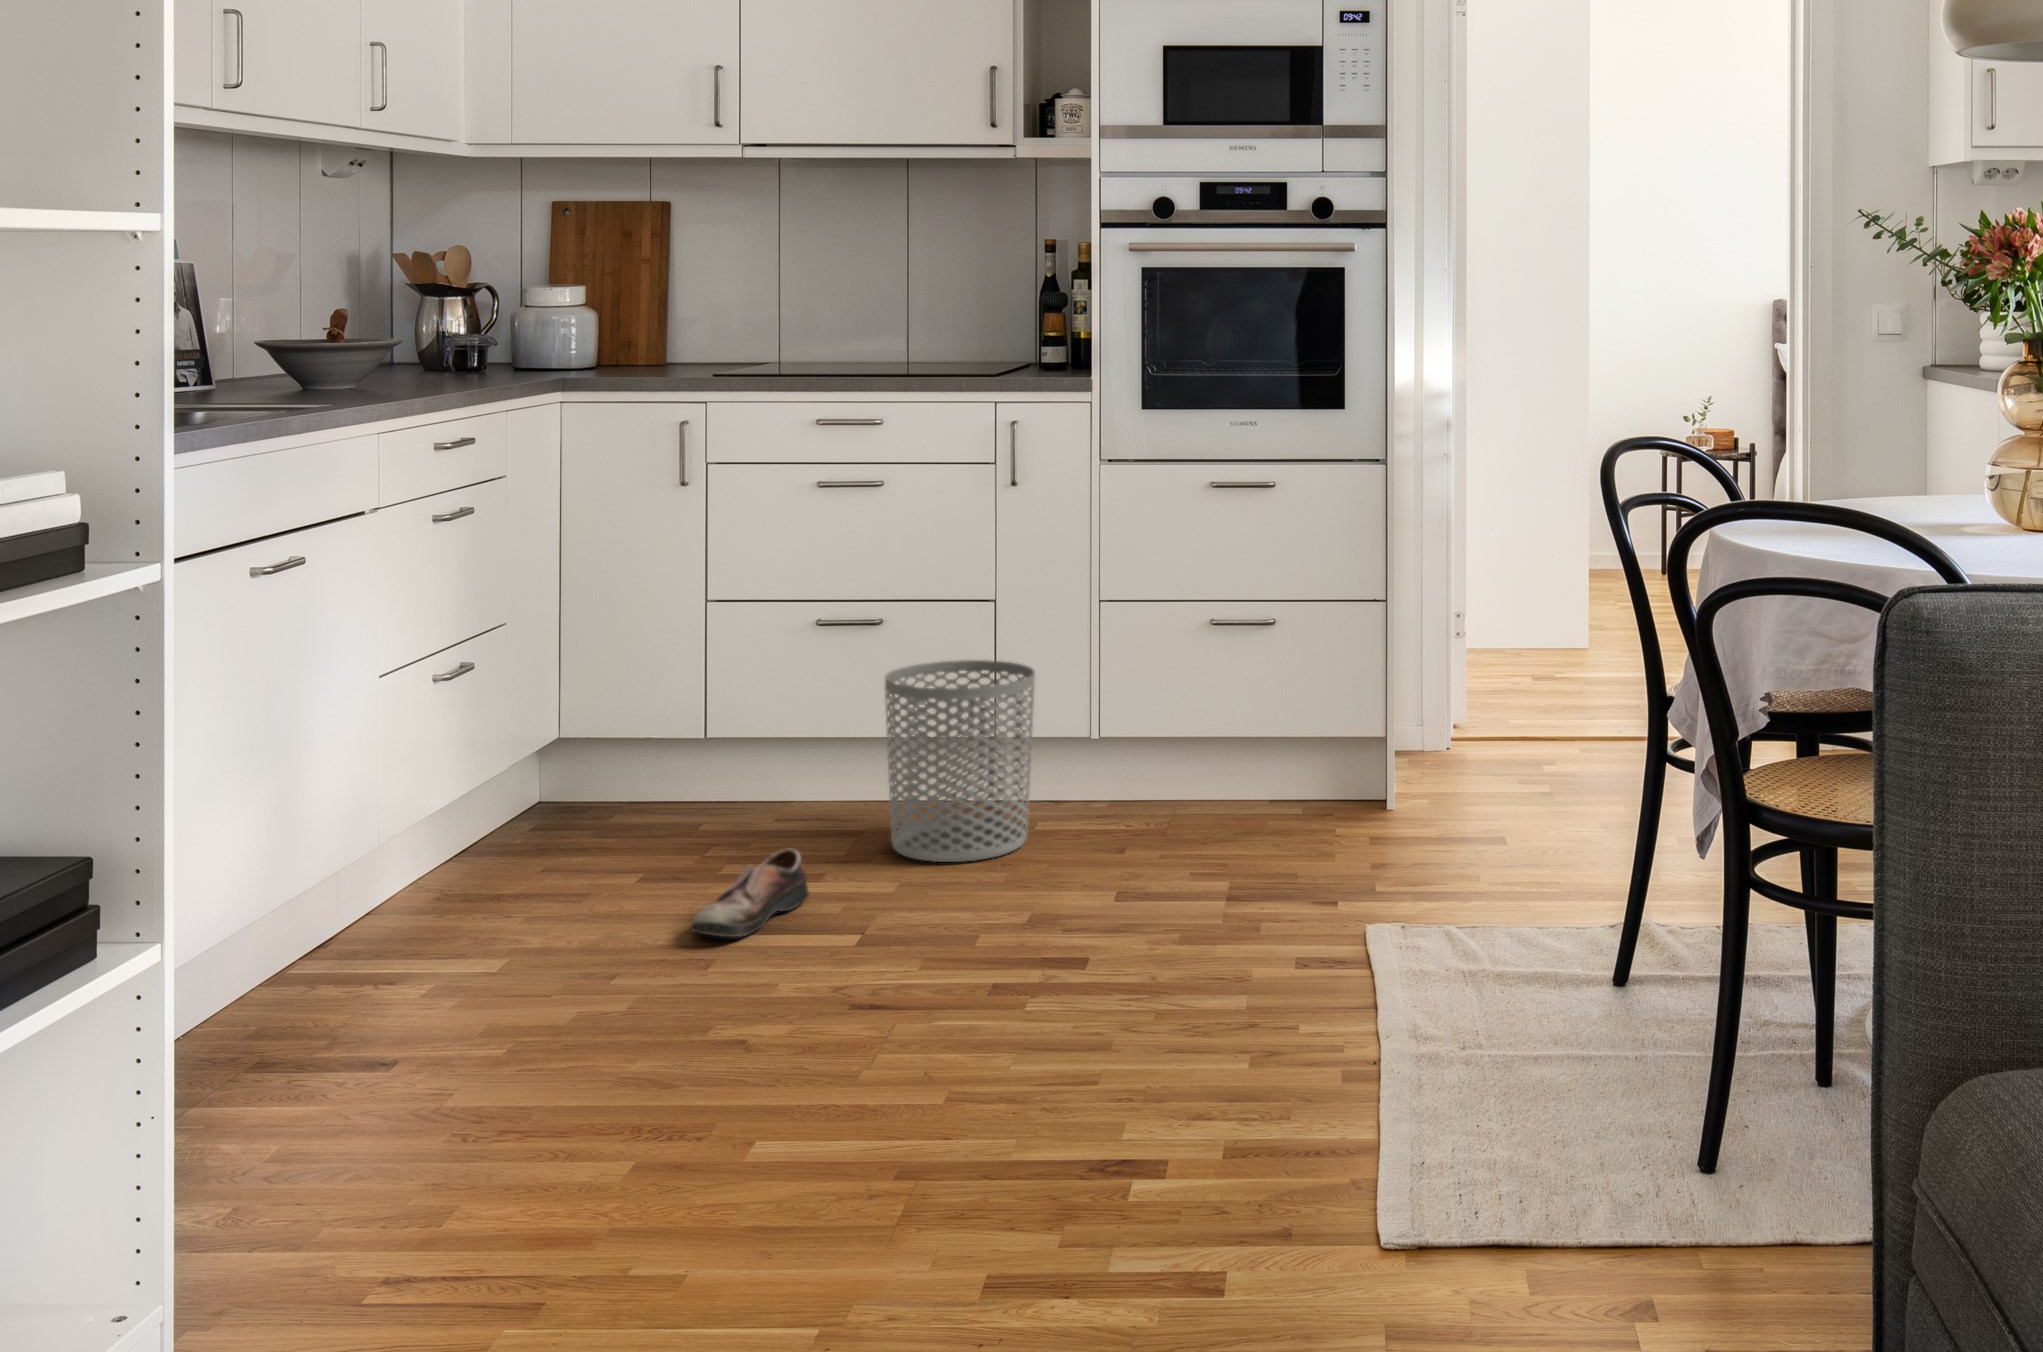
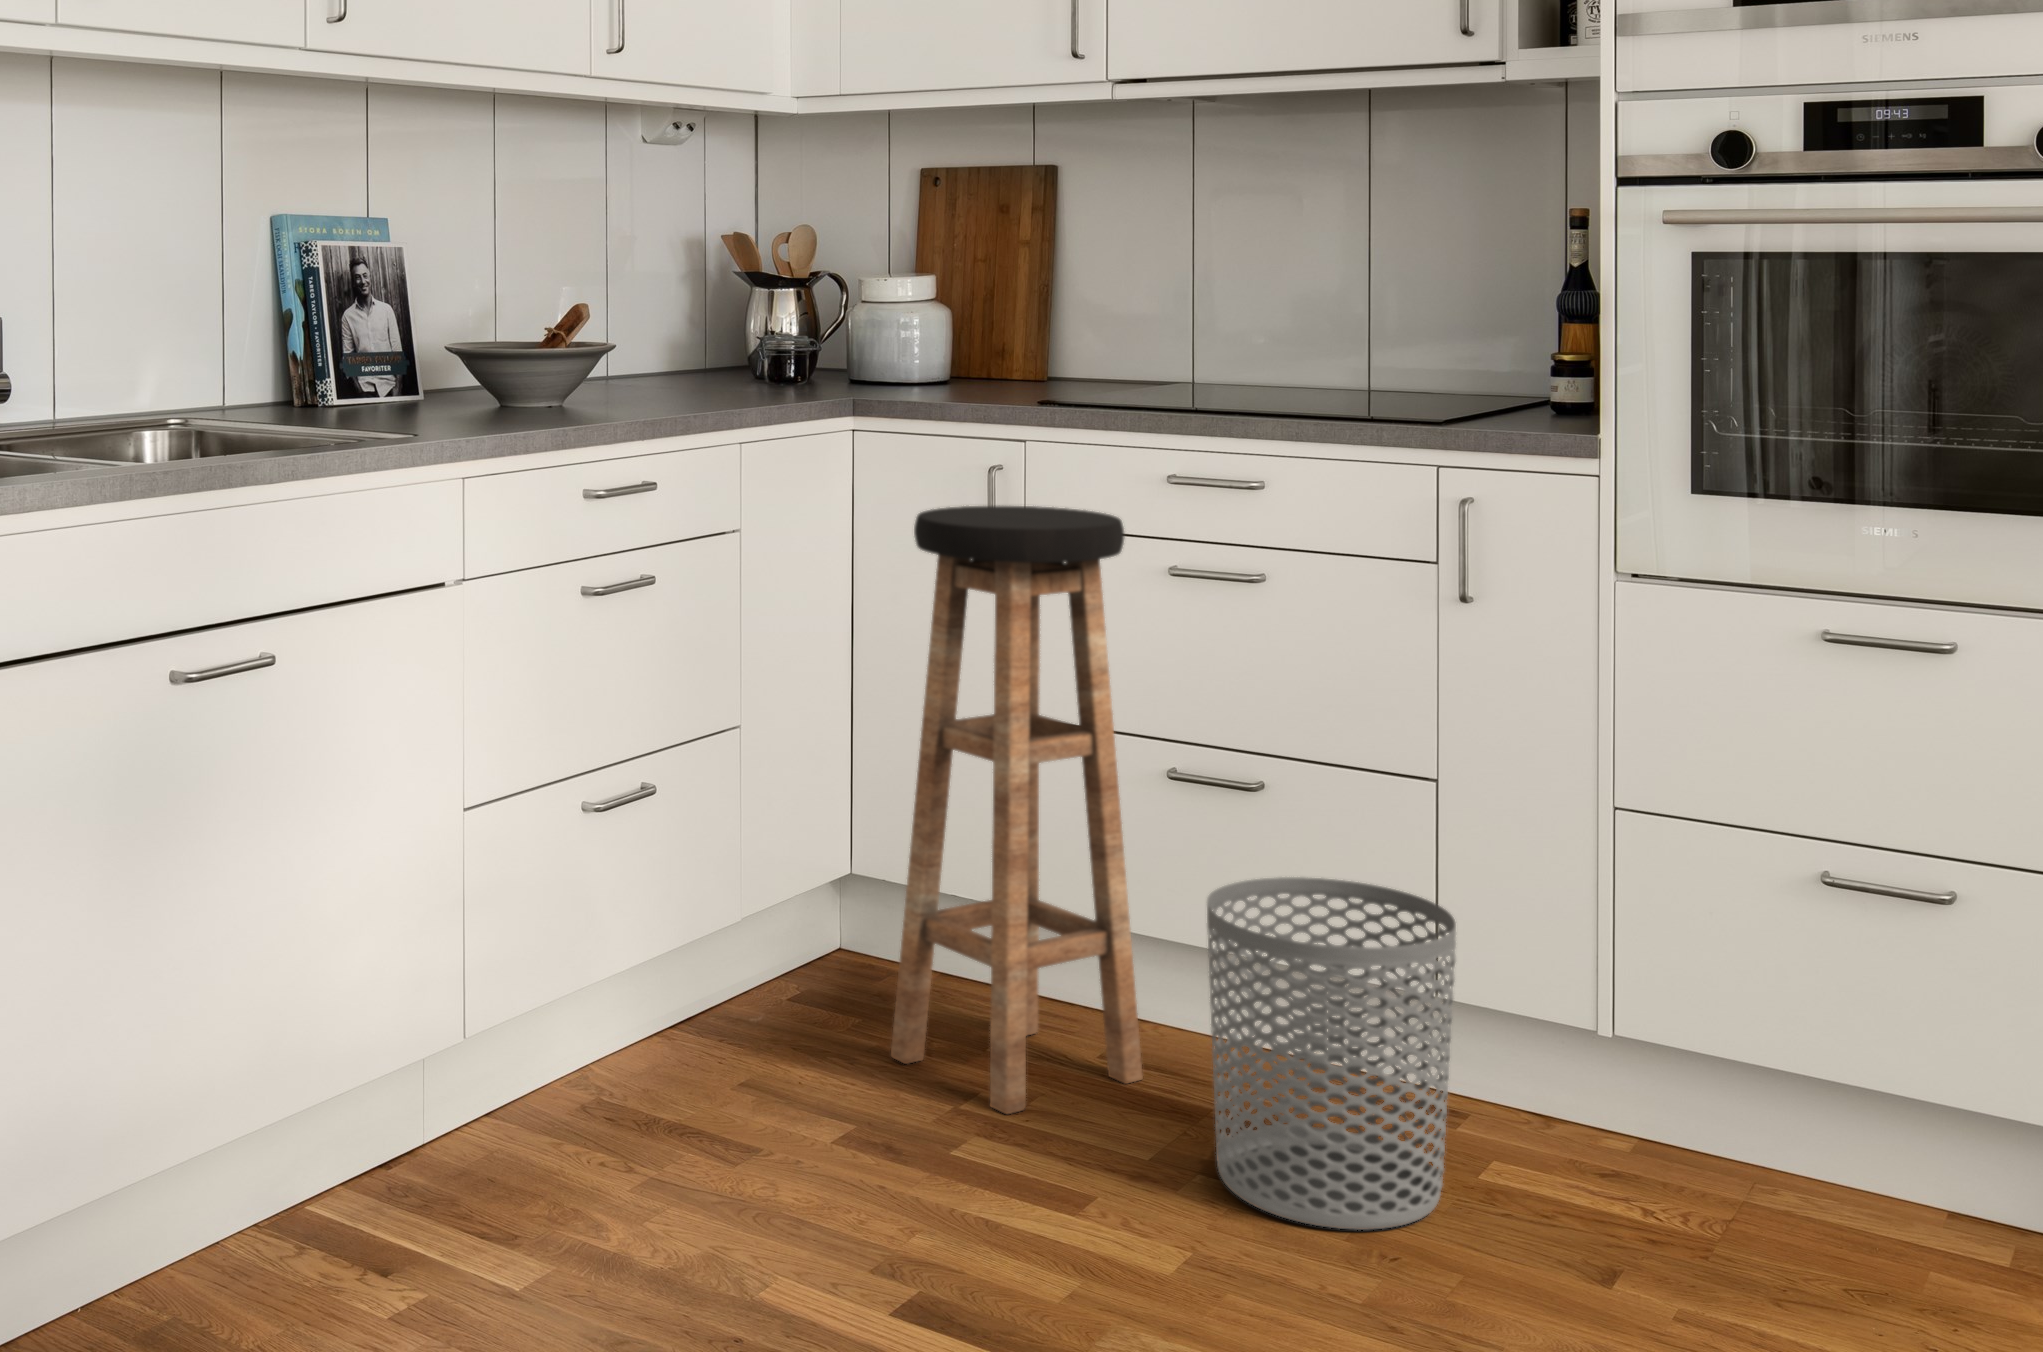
bar stool: none [633,445,812,854] -> present [891,506,1143,1114]
shoe: present [691,849,809,937] -> none [829,1149,1036,1288]

